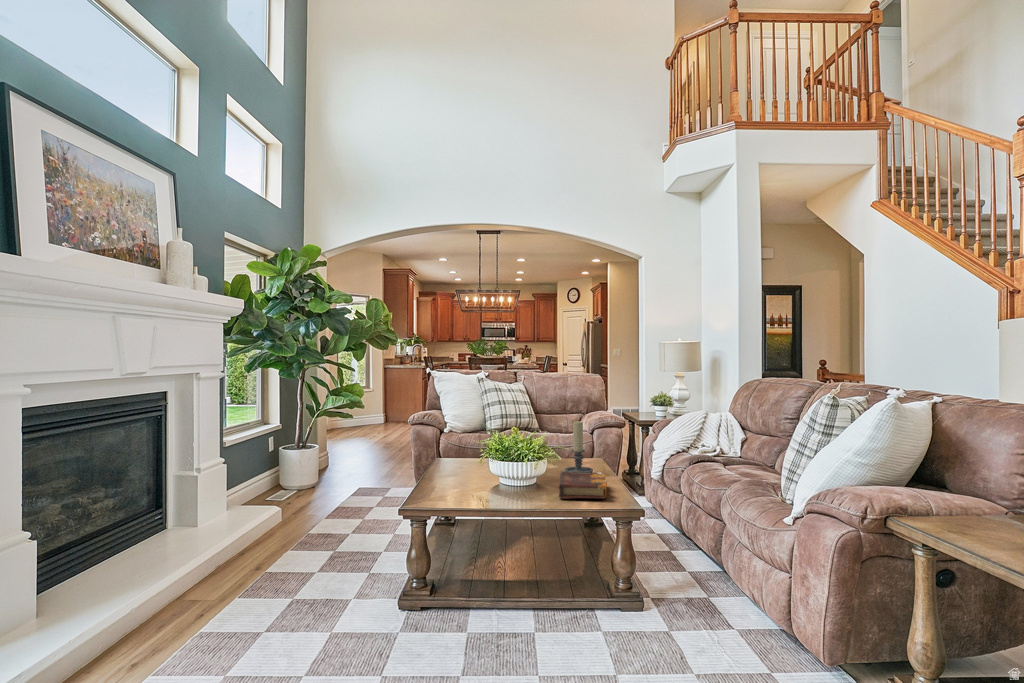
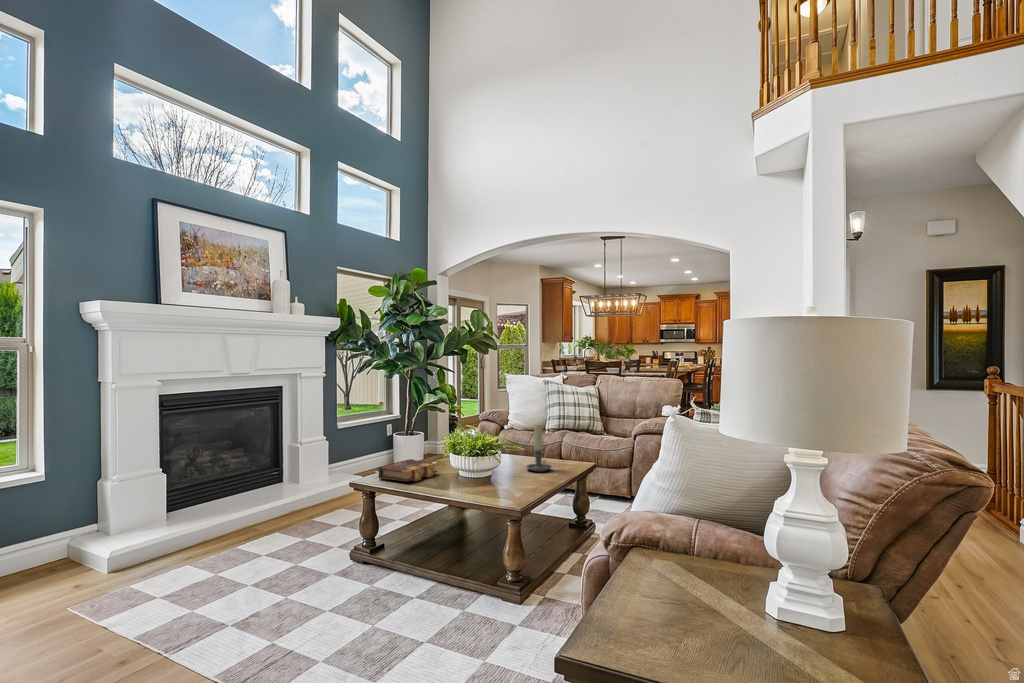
book: present [559,471,607,499] -> present [378,459,438,481]

